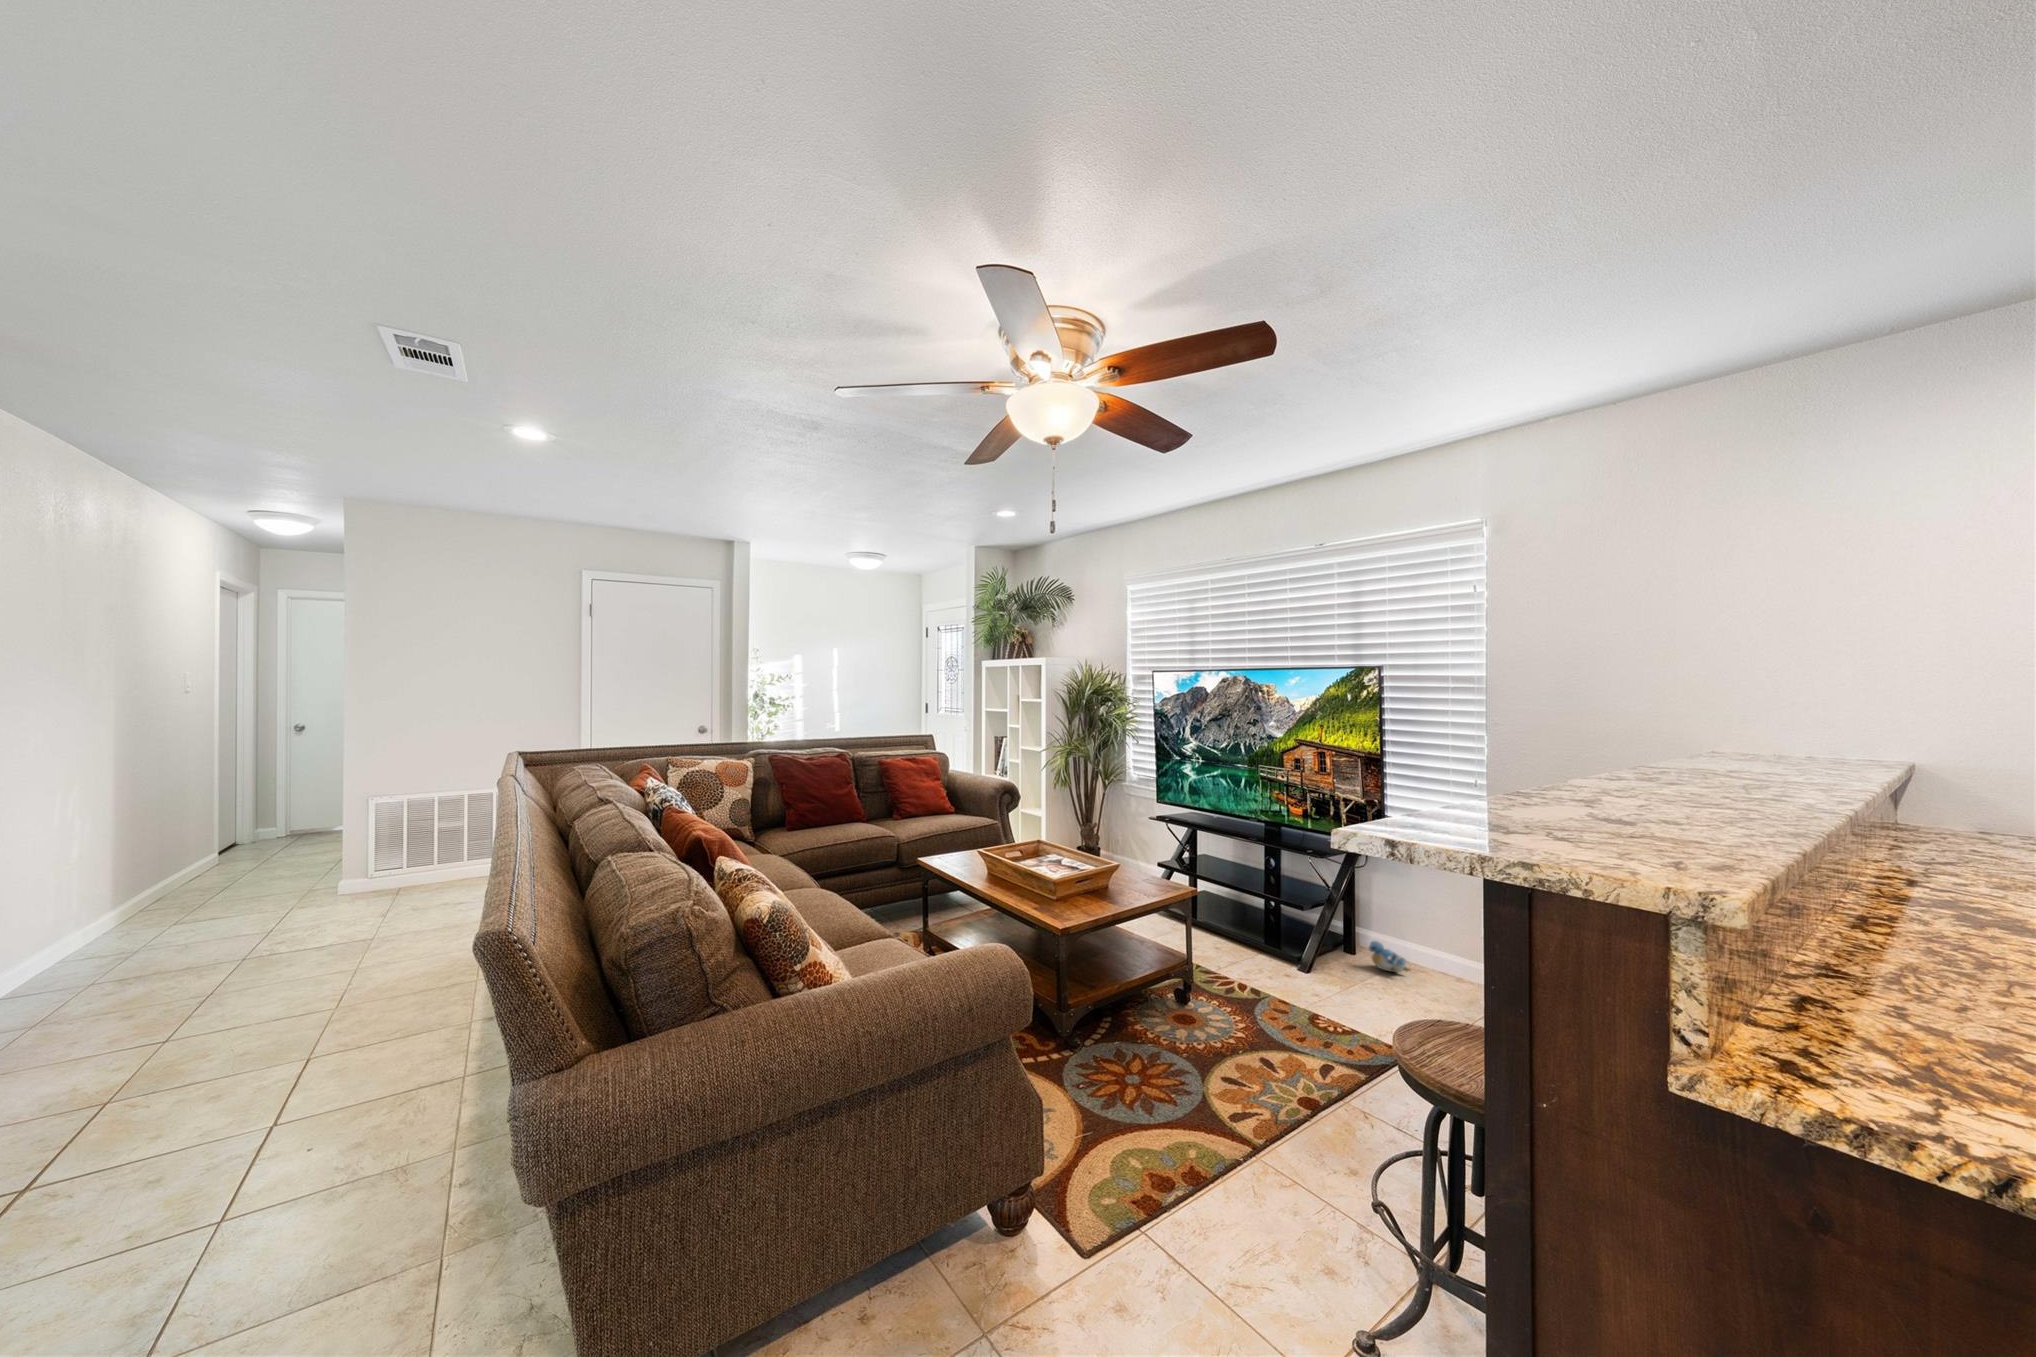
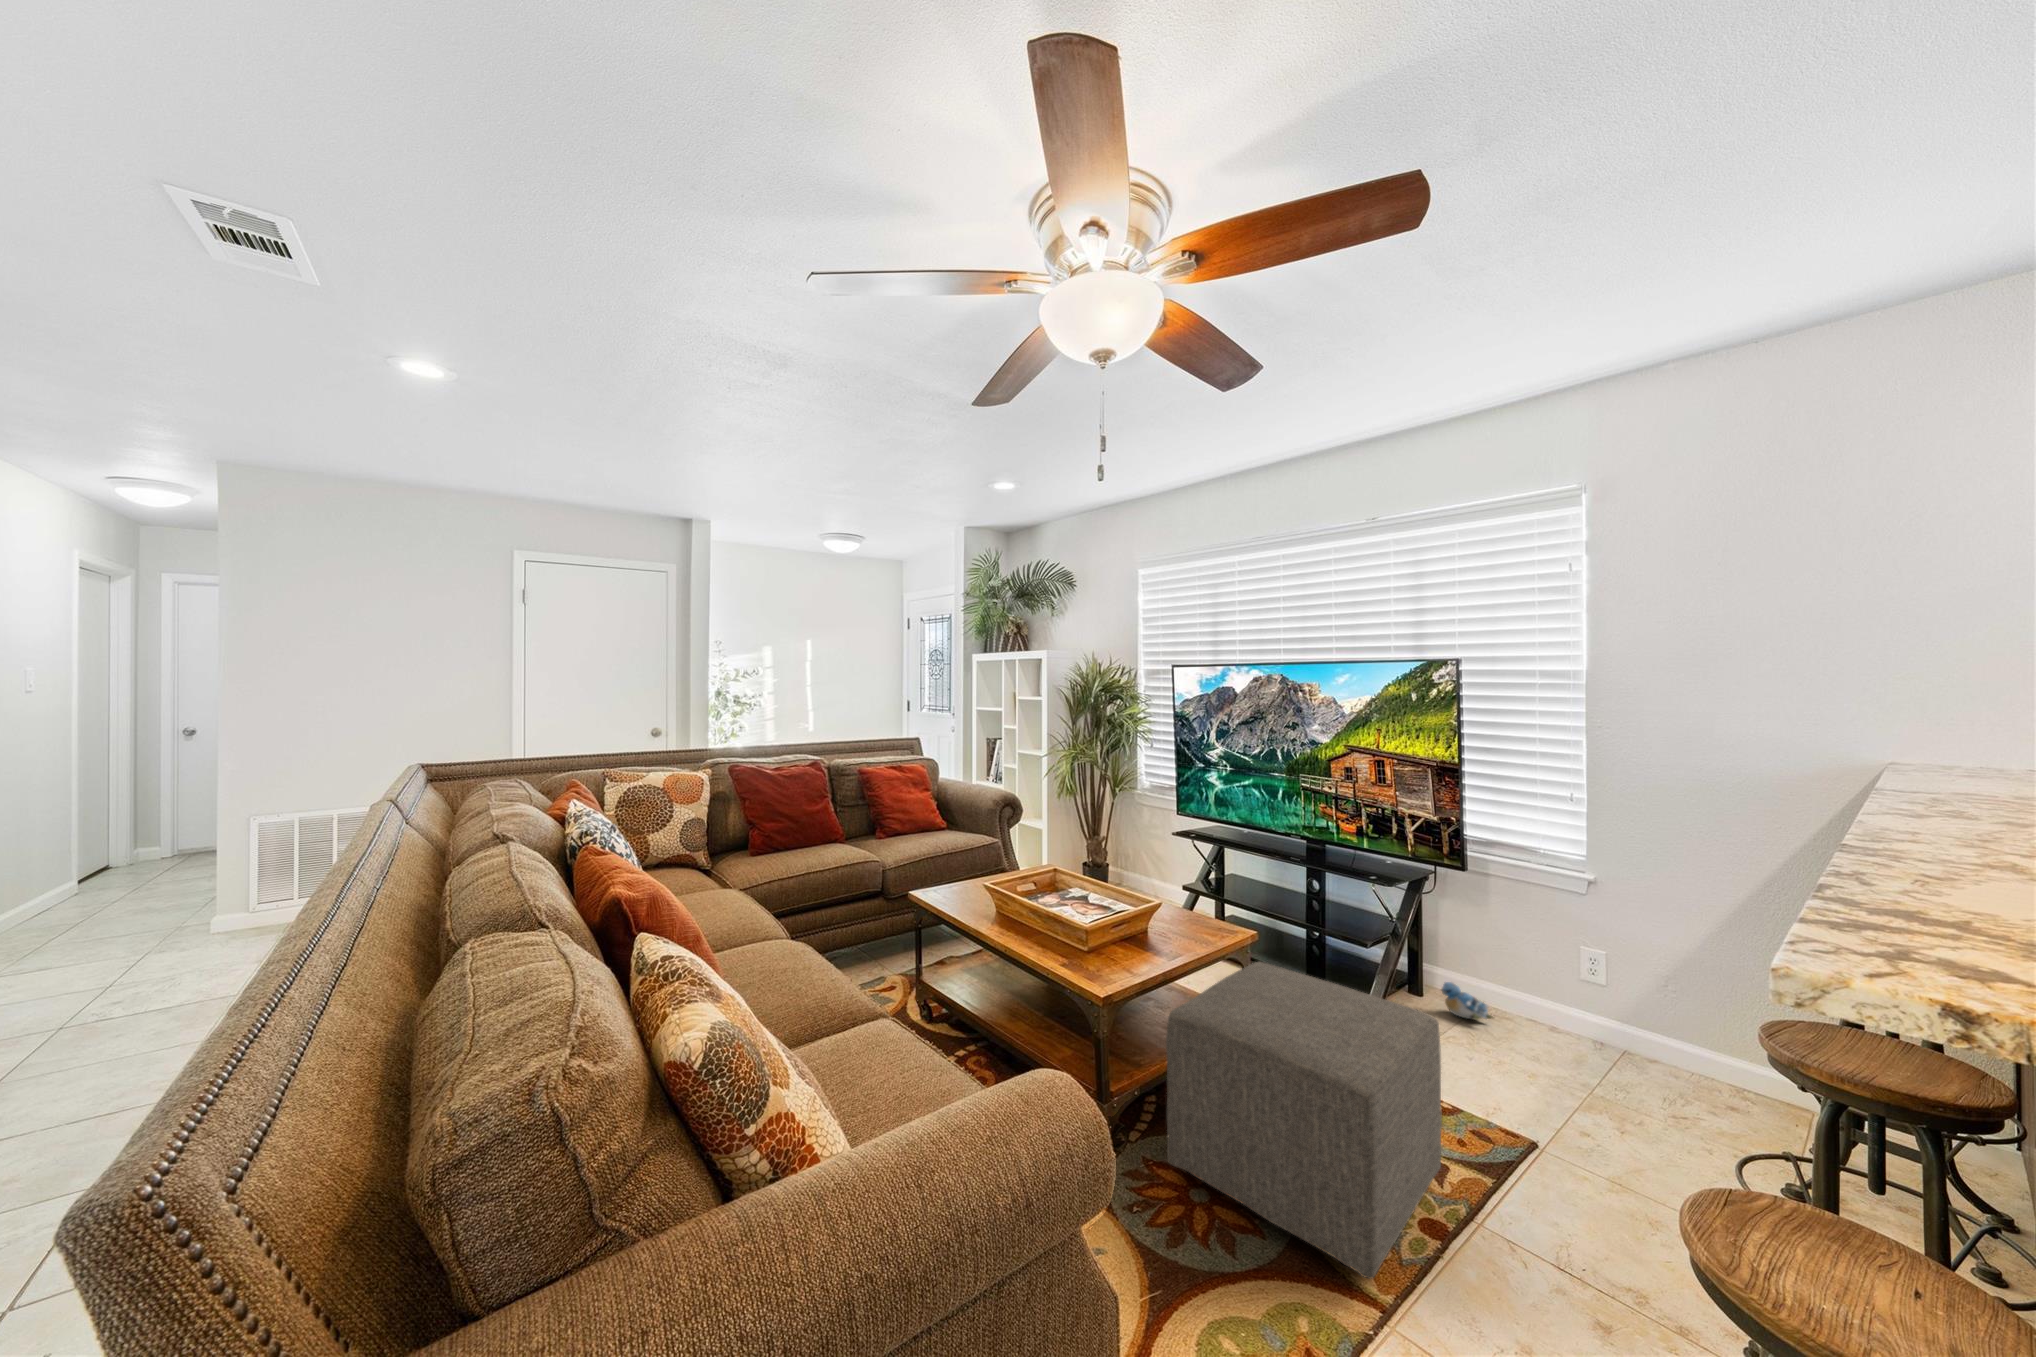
ottoman: none [1110,910,1326,1127] -> present [1166,962,1442,1279]

